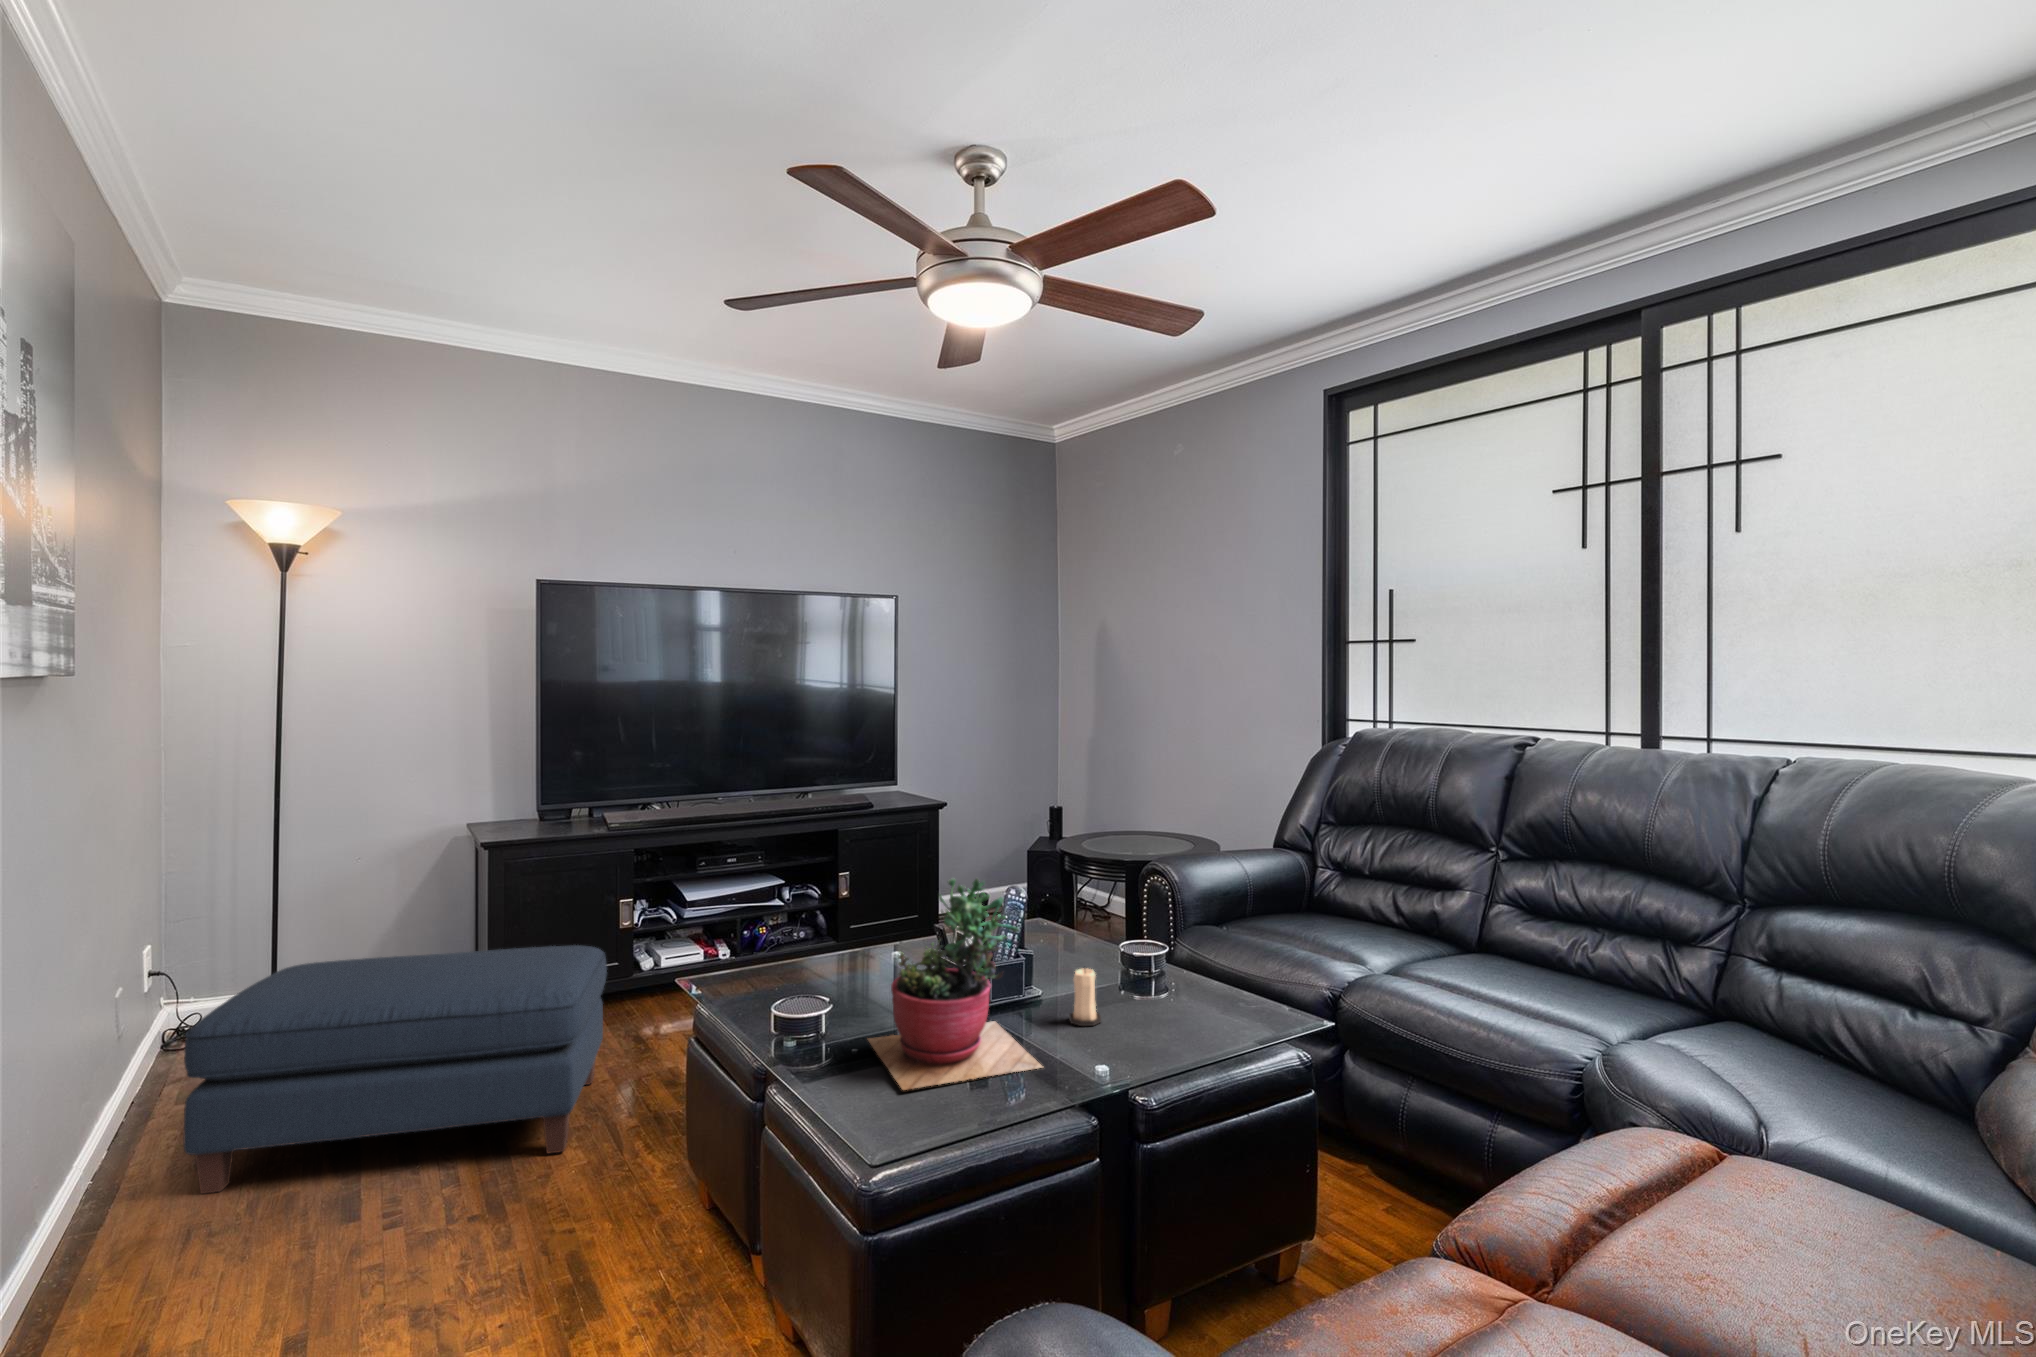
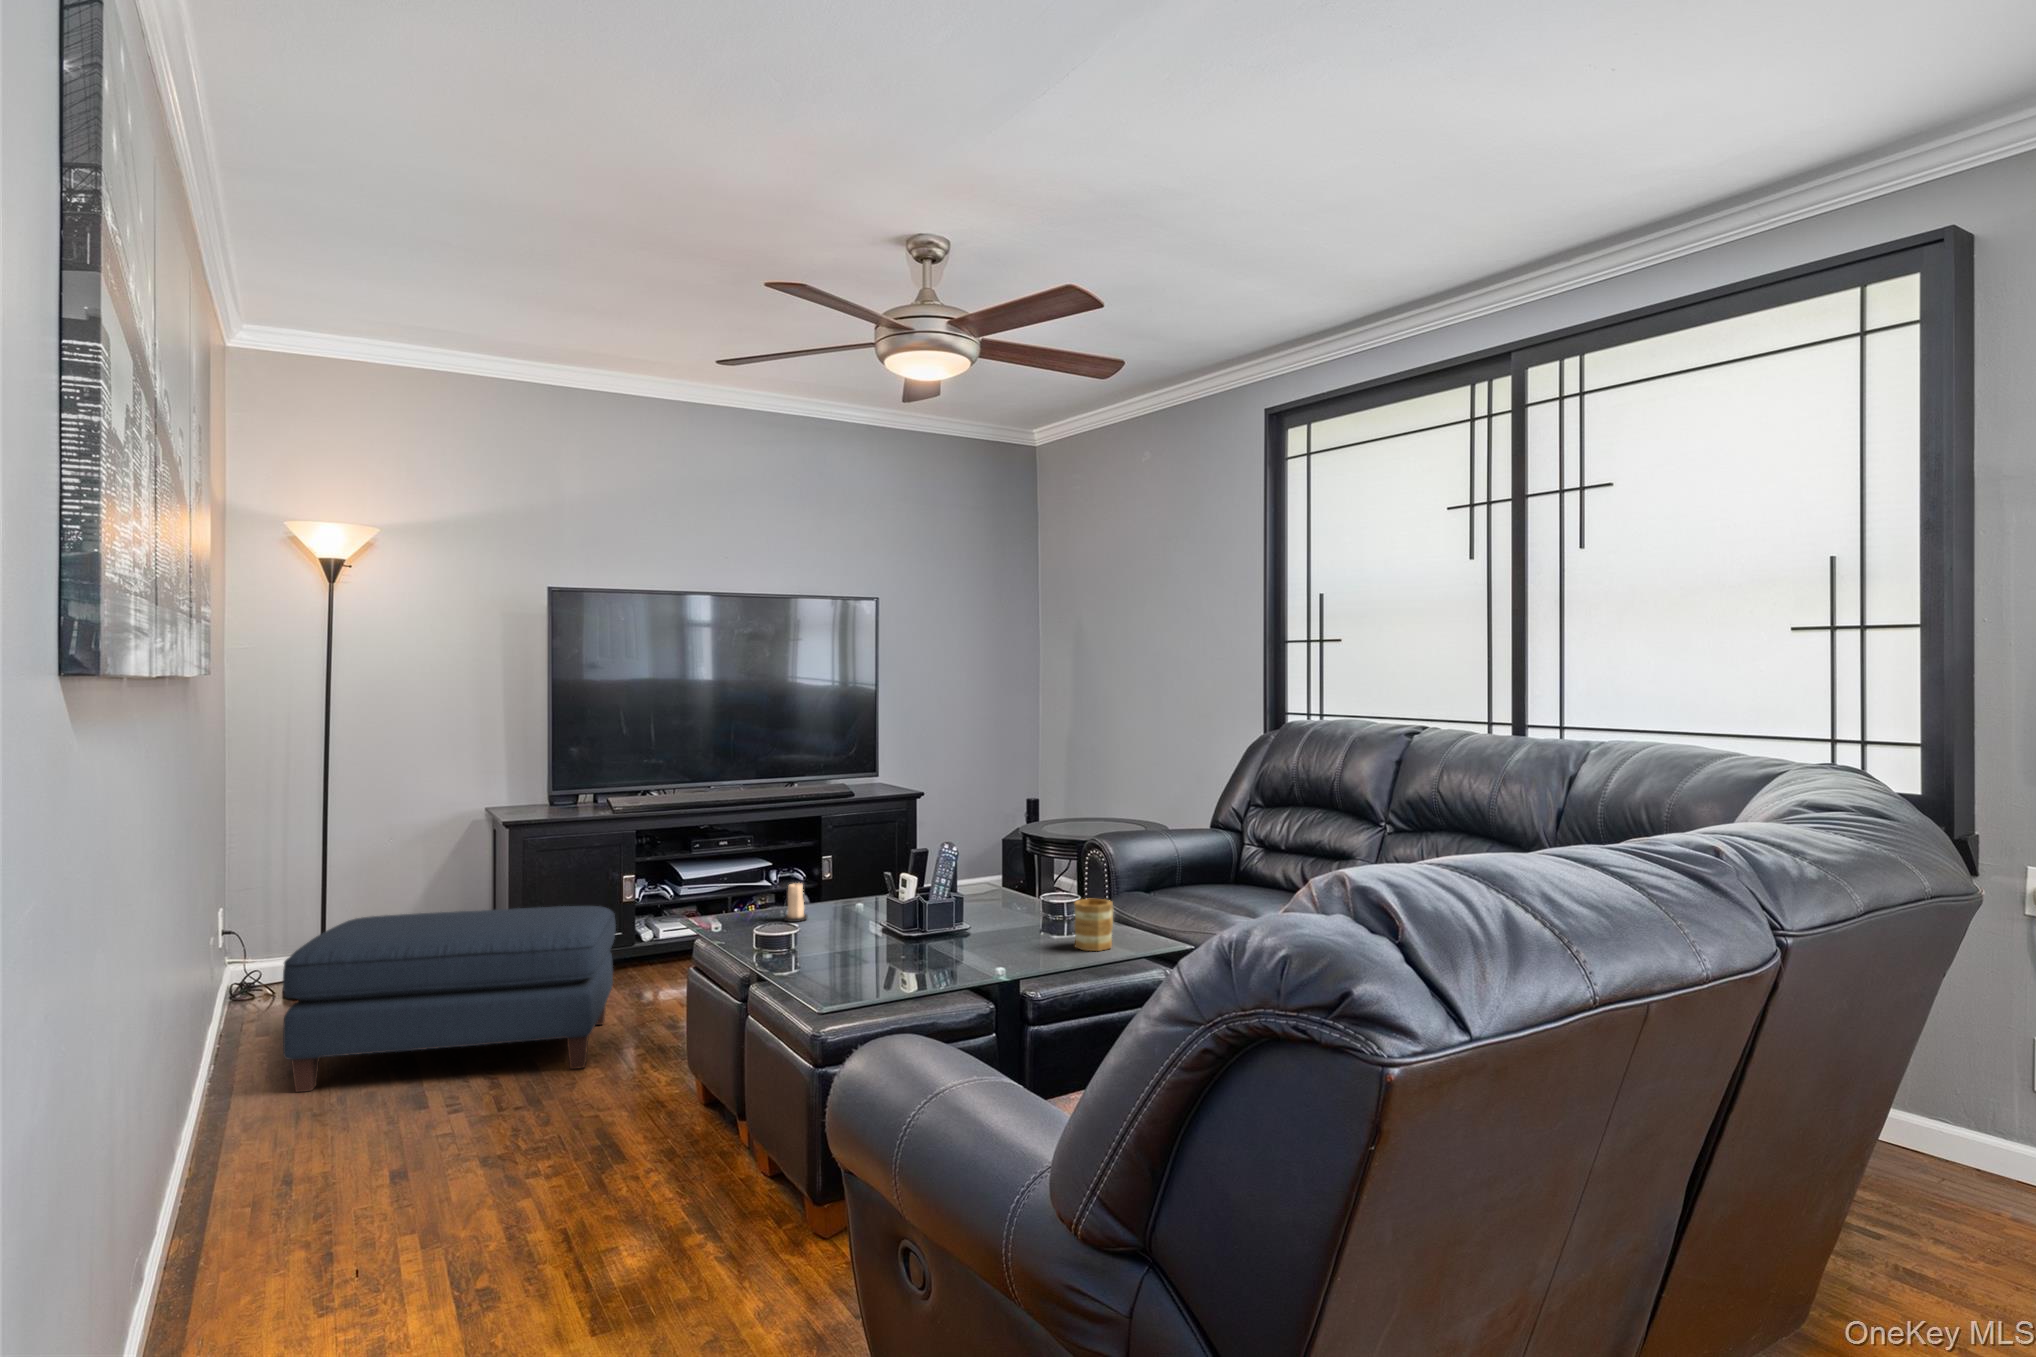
succulent plant: present [868,879,1042,1090] -> none [827,827,961,983]
mug: none [1175,958,1222,1028] -> present [1074,899,1113,951]
candle: present [1069,968,1101,1026] -> present [784,883,807,922]

